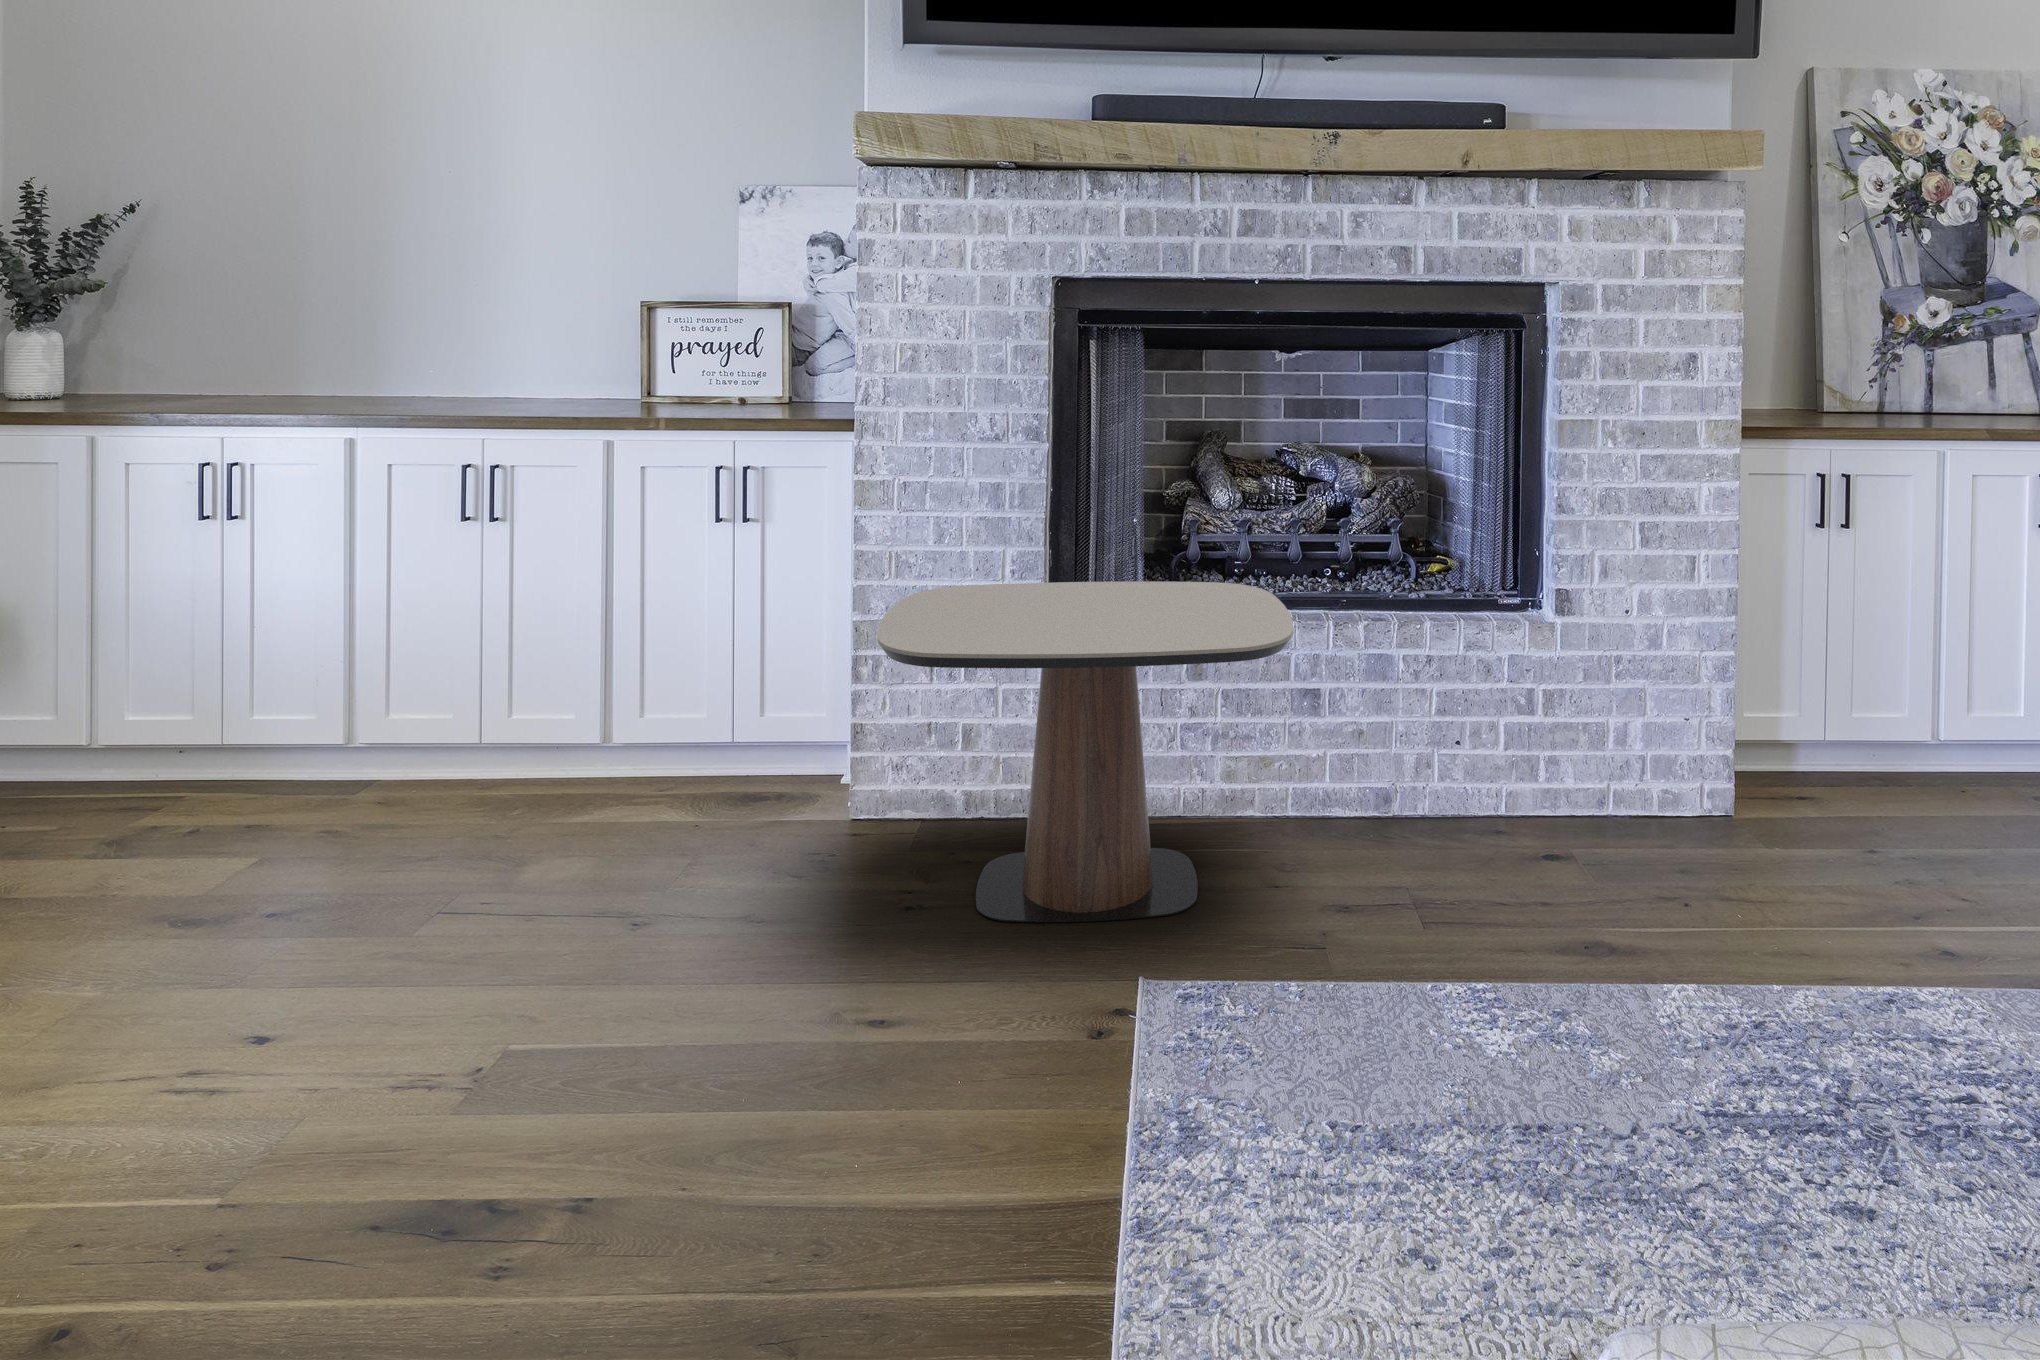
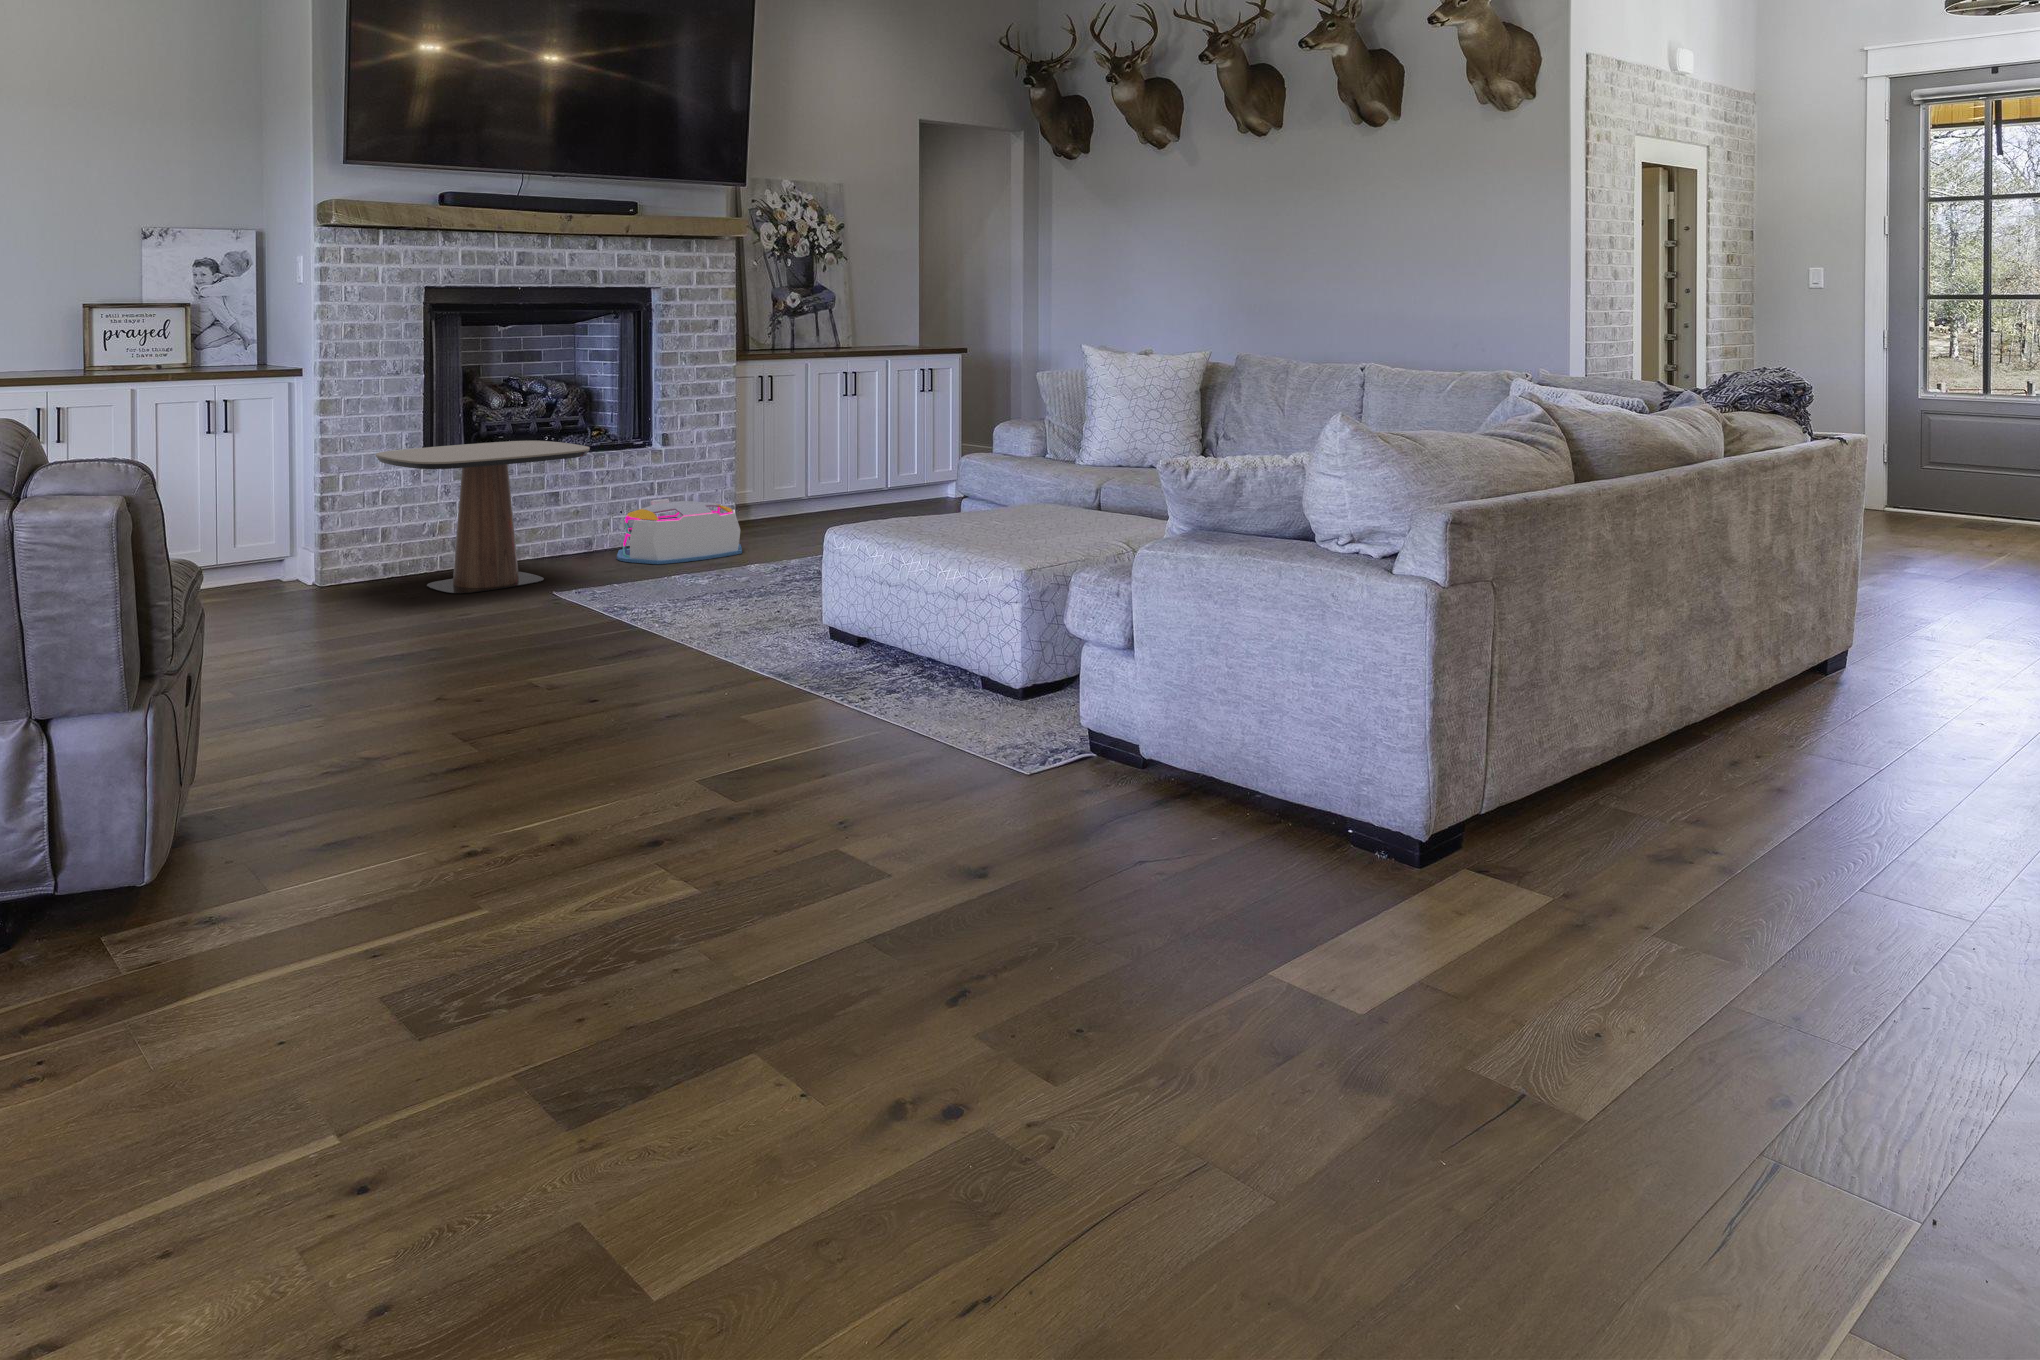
storage bin: none [1409,730,1707,916] -> present [617,499,742,564]

